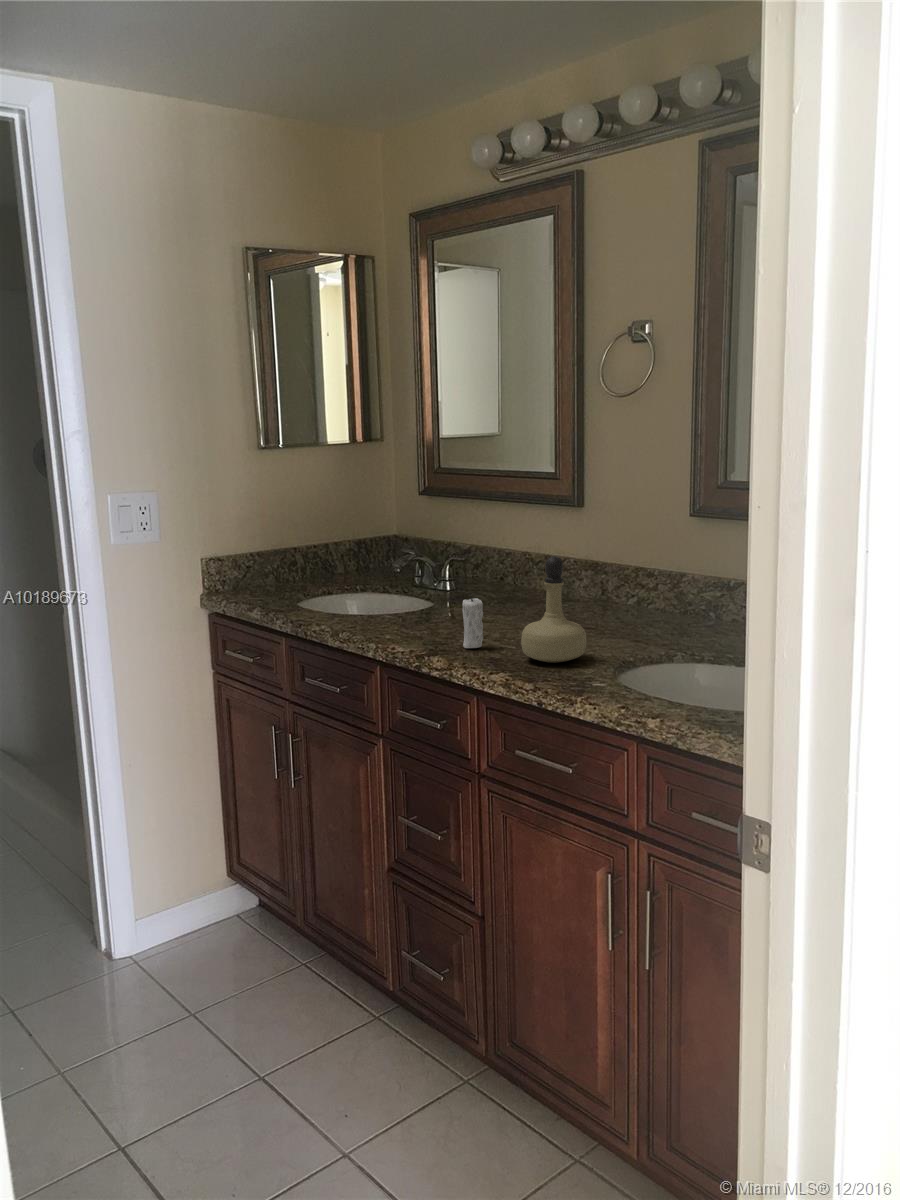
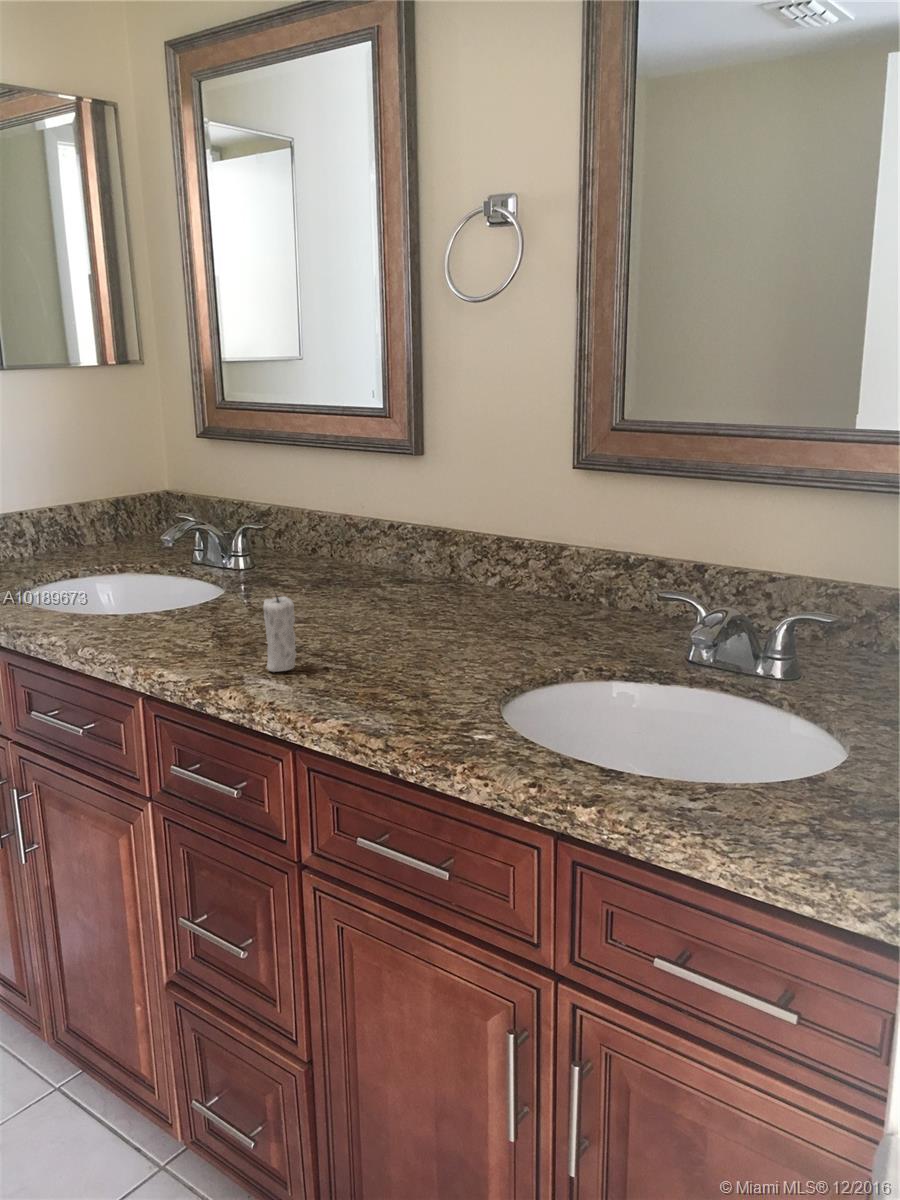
perfume bottle: present [521,556,586,663] -> none [356,535,452,694]

